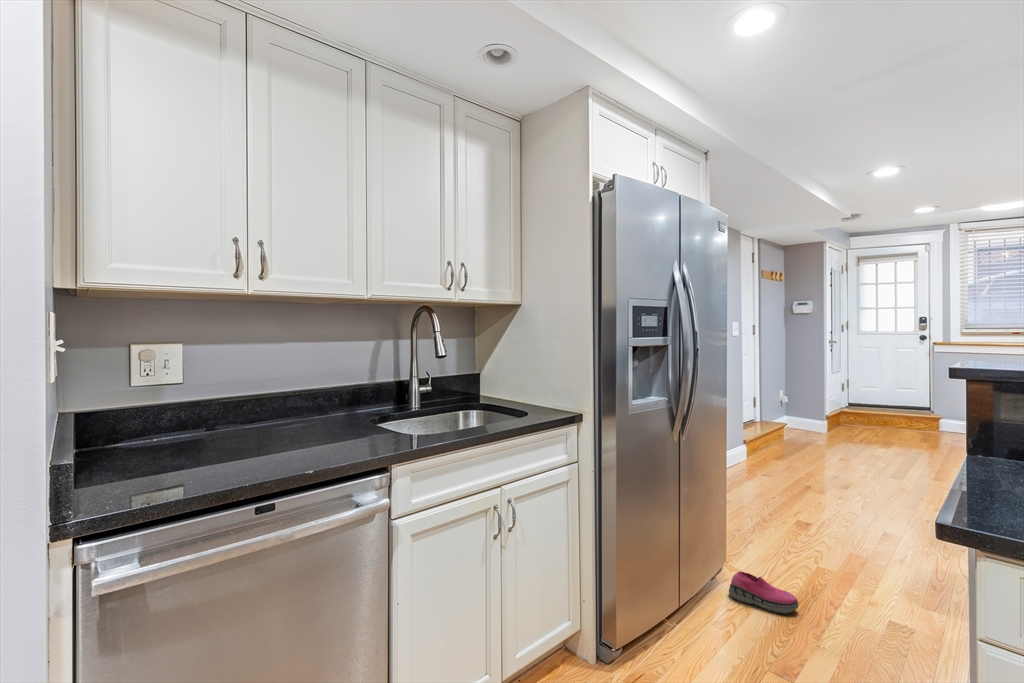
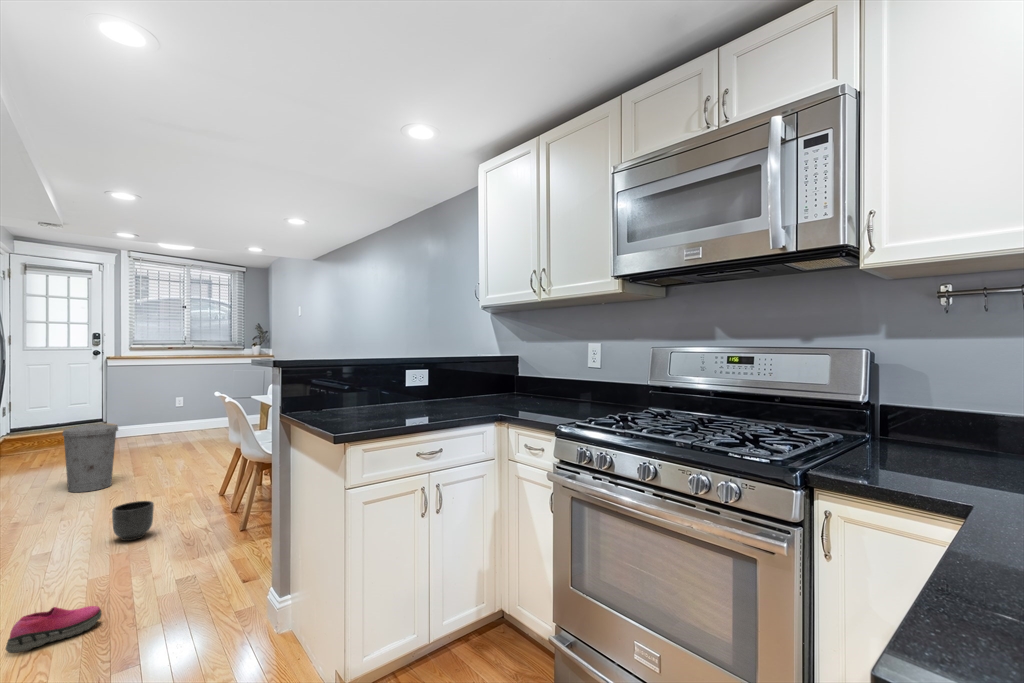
trash can: none [859,414,912,482] -> present [62,424,118,492]
planter: none [862,506,906,550] -> present [112,501,154,541]

